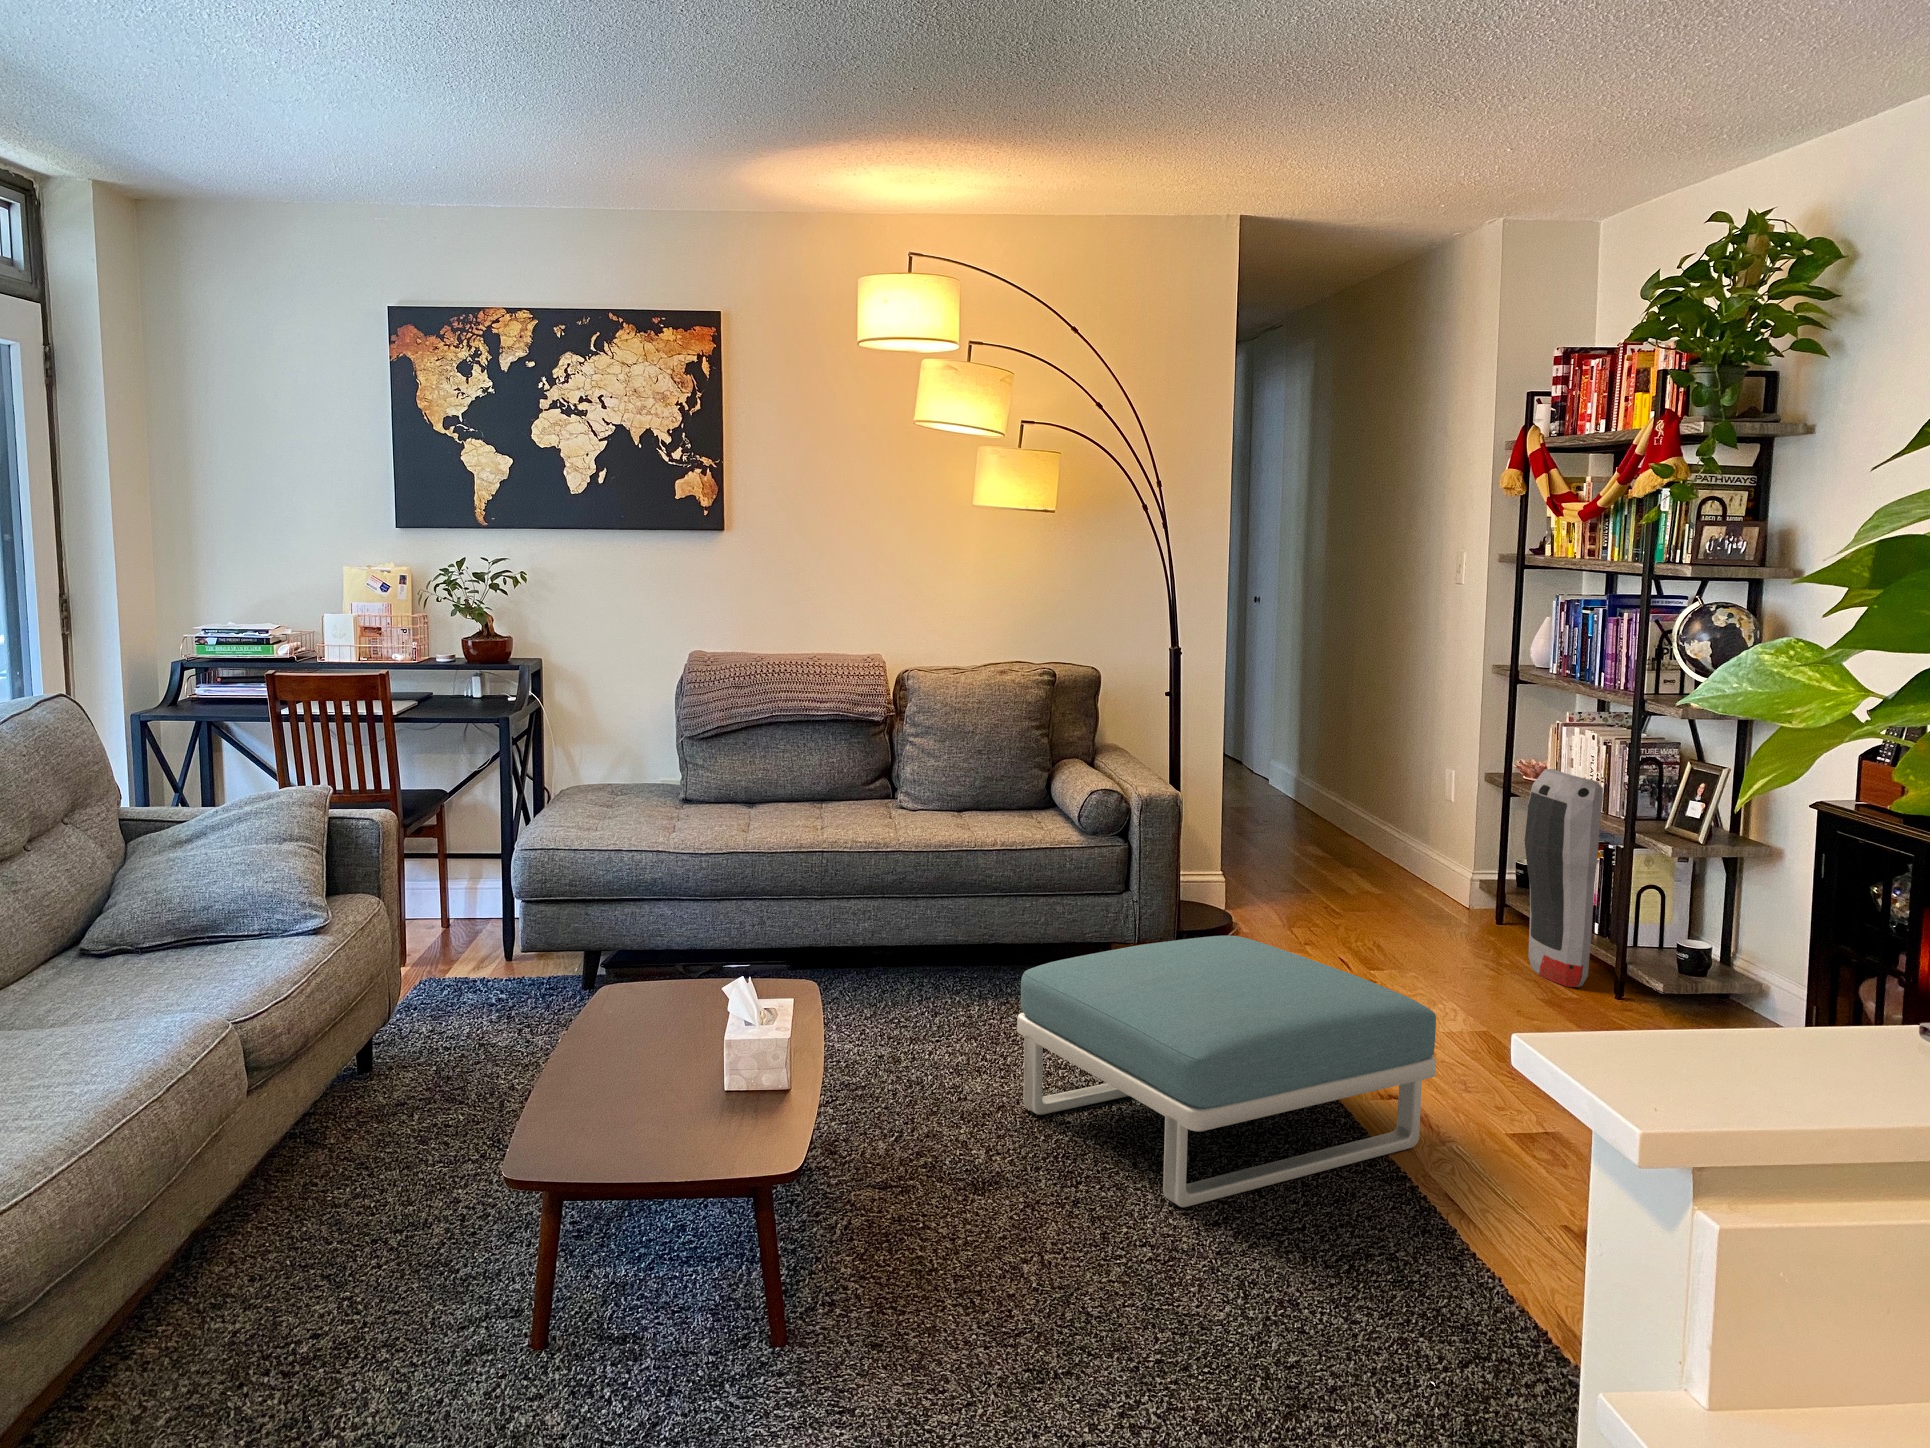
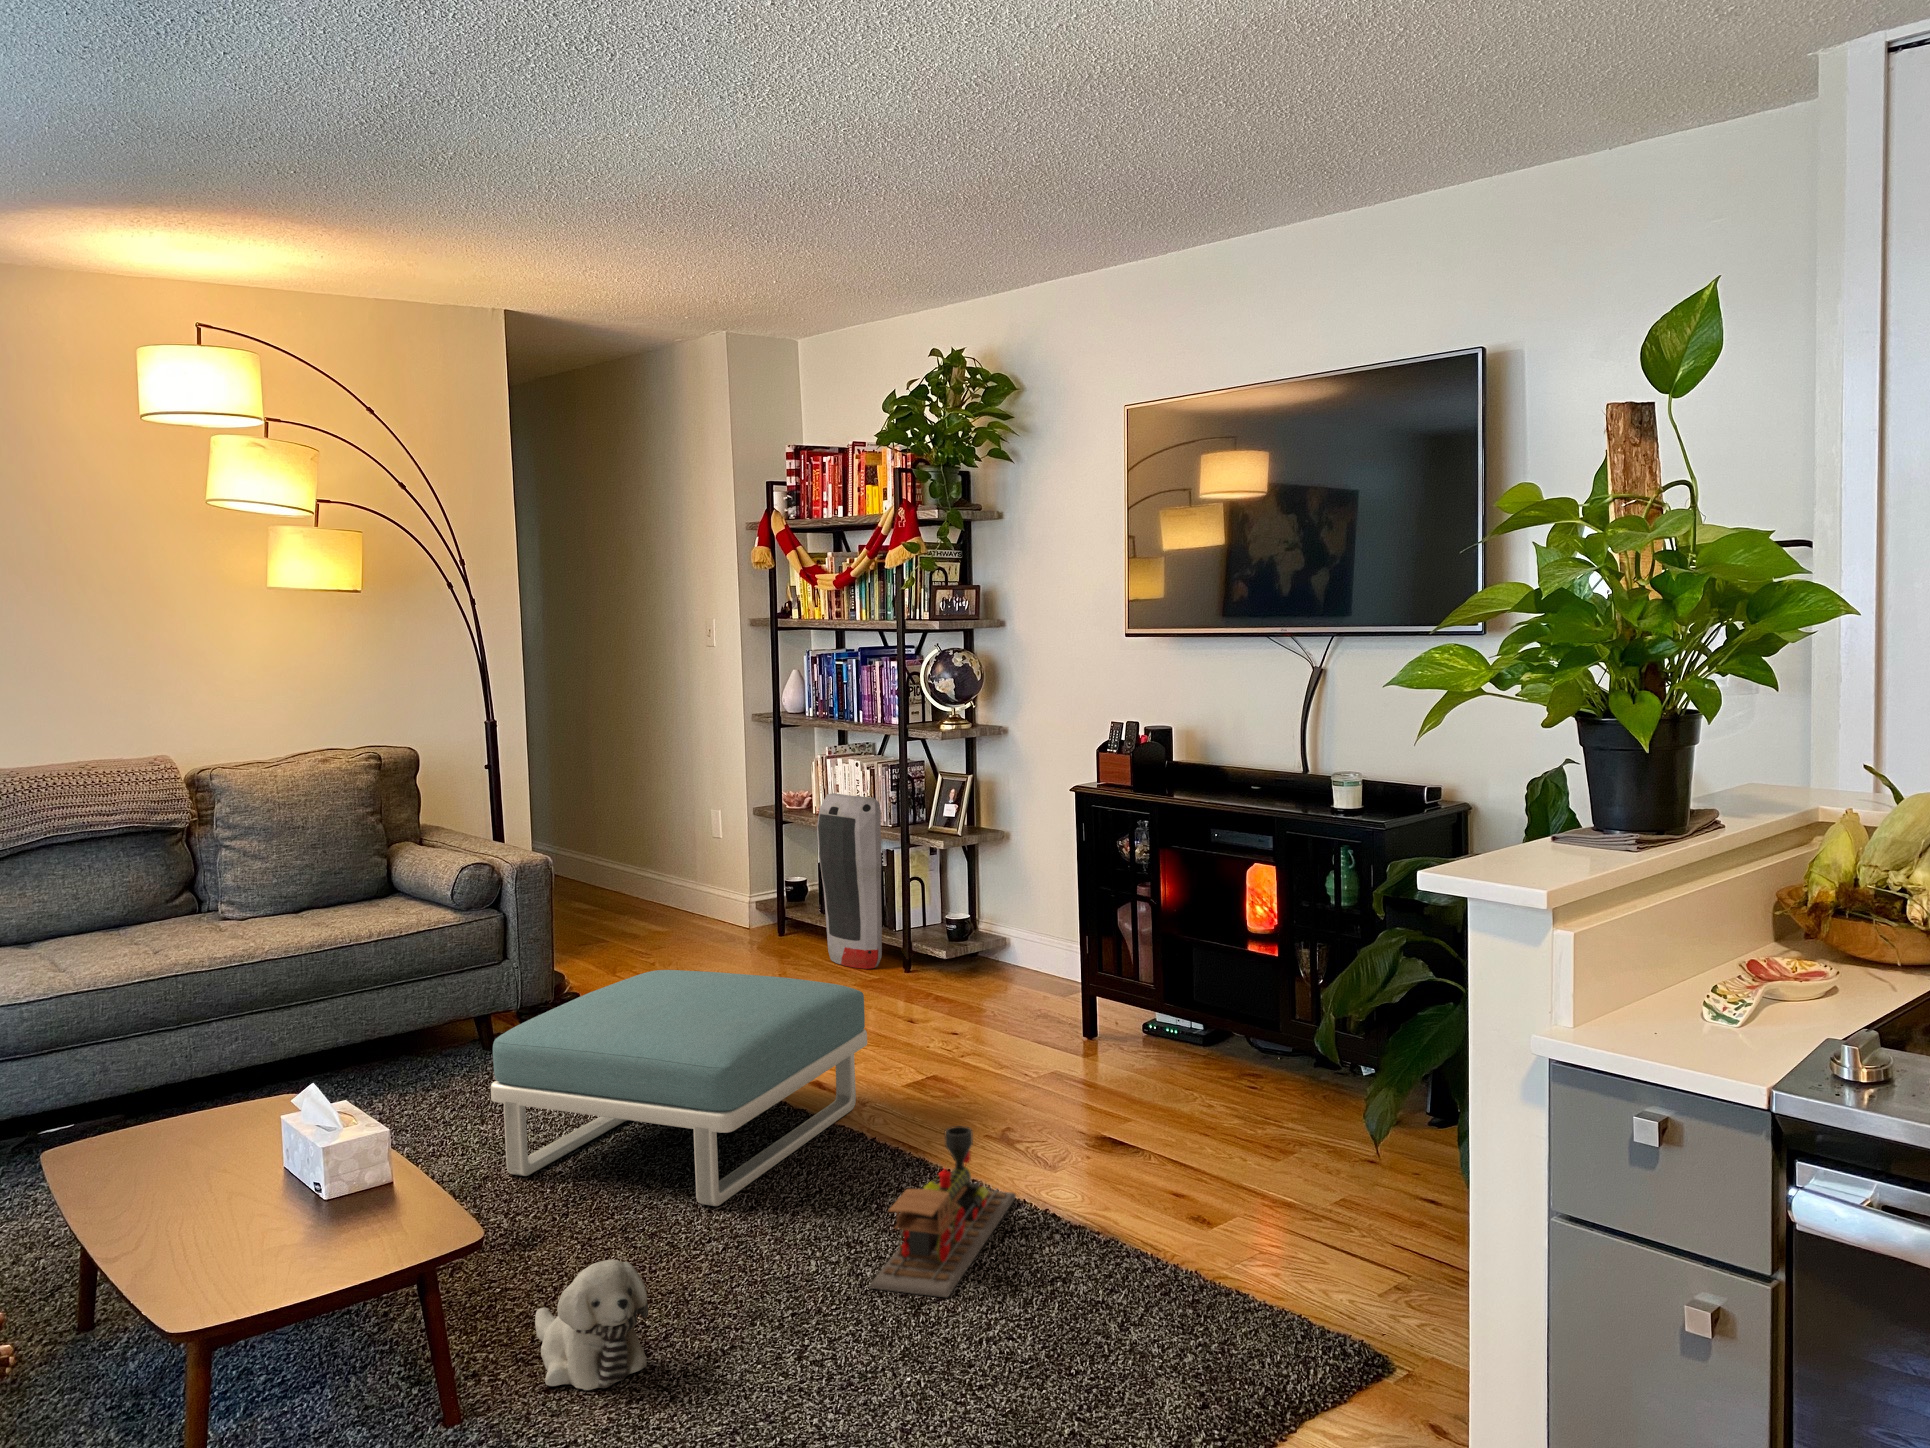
toy train: none [1264,1206,1526,1409] -> present [870,1126,1016,1297]
plush toy: none [890,1224,1004,1354] -> present [535,1260,648,1390]

